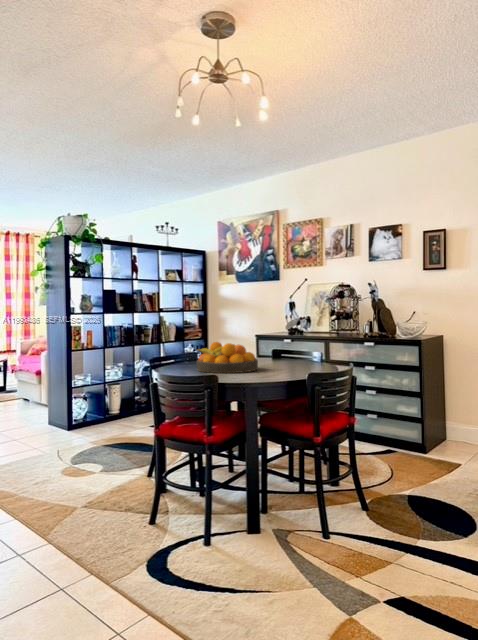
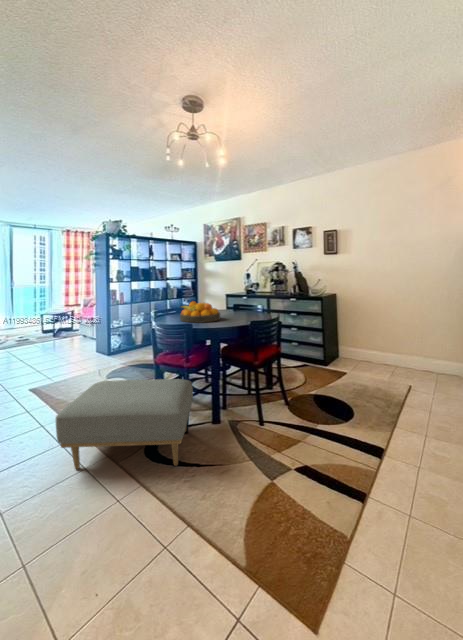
ottoman: none [27,458,218,589] -> present [56,379,193,469]

